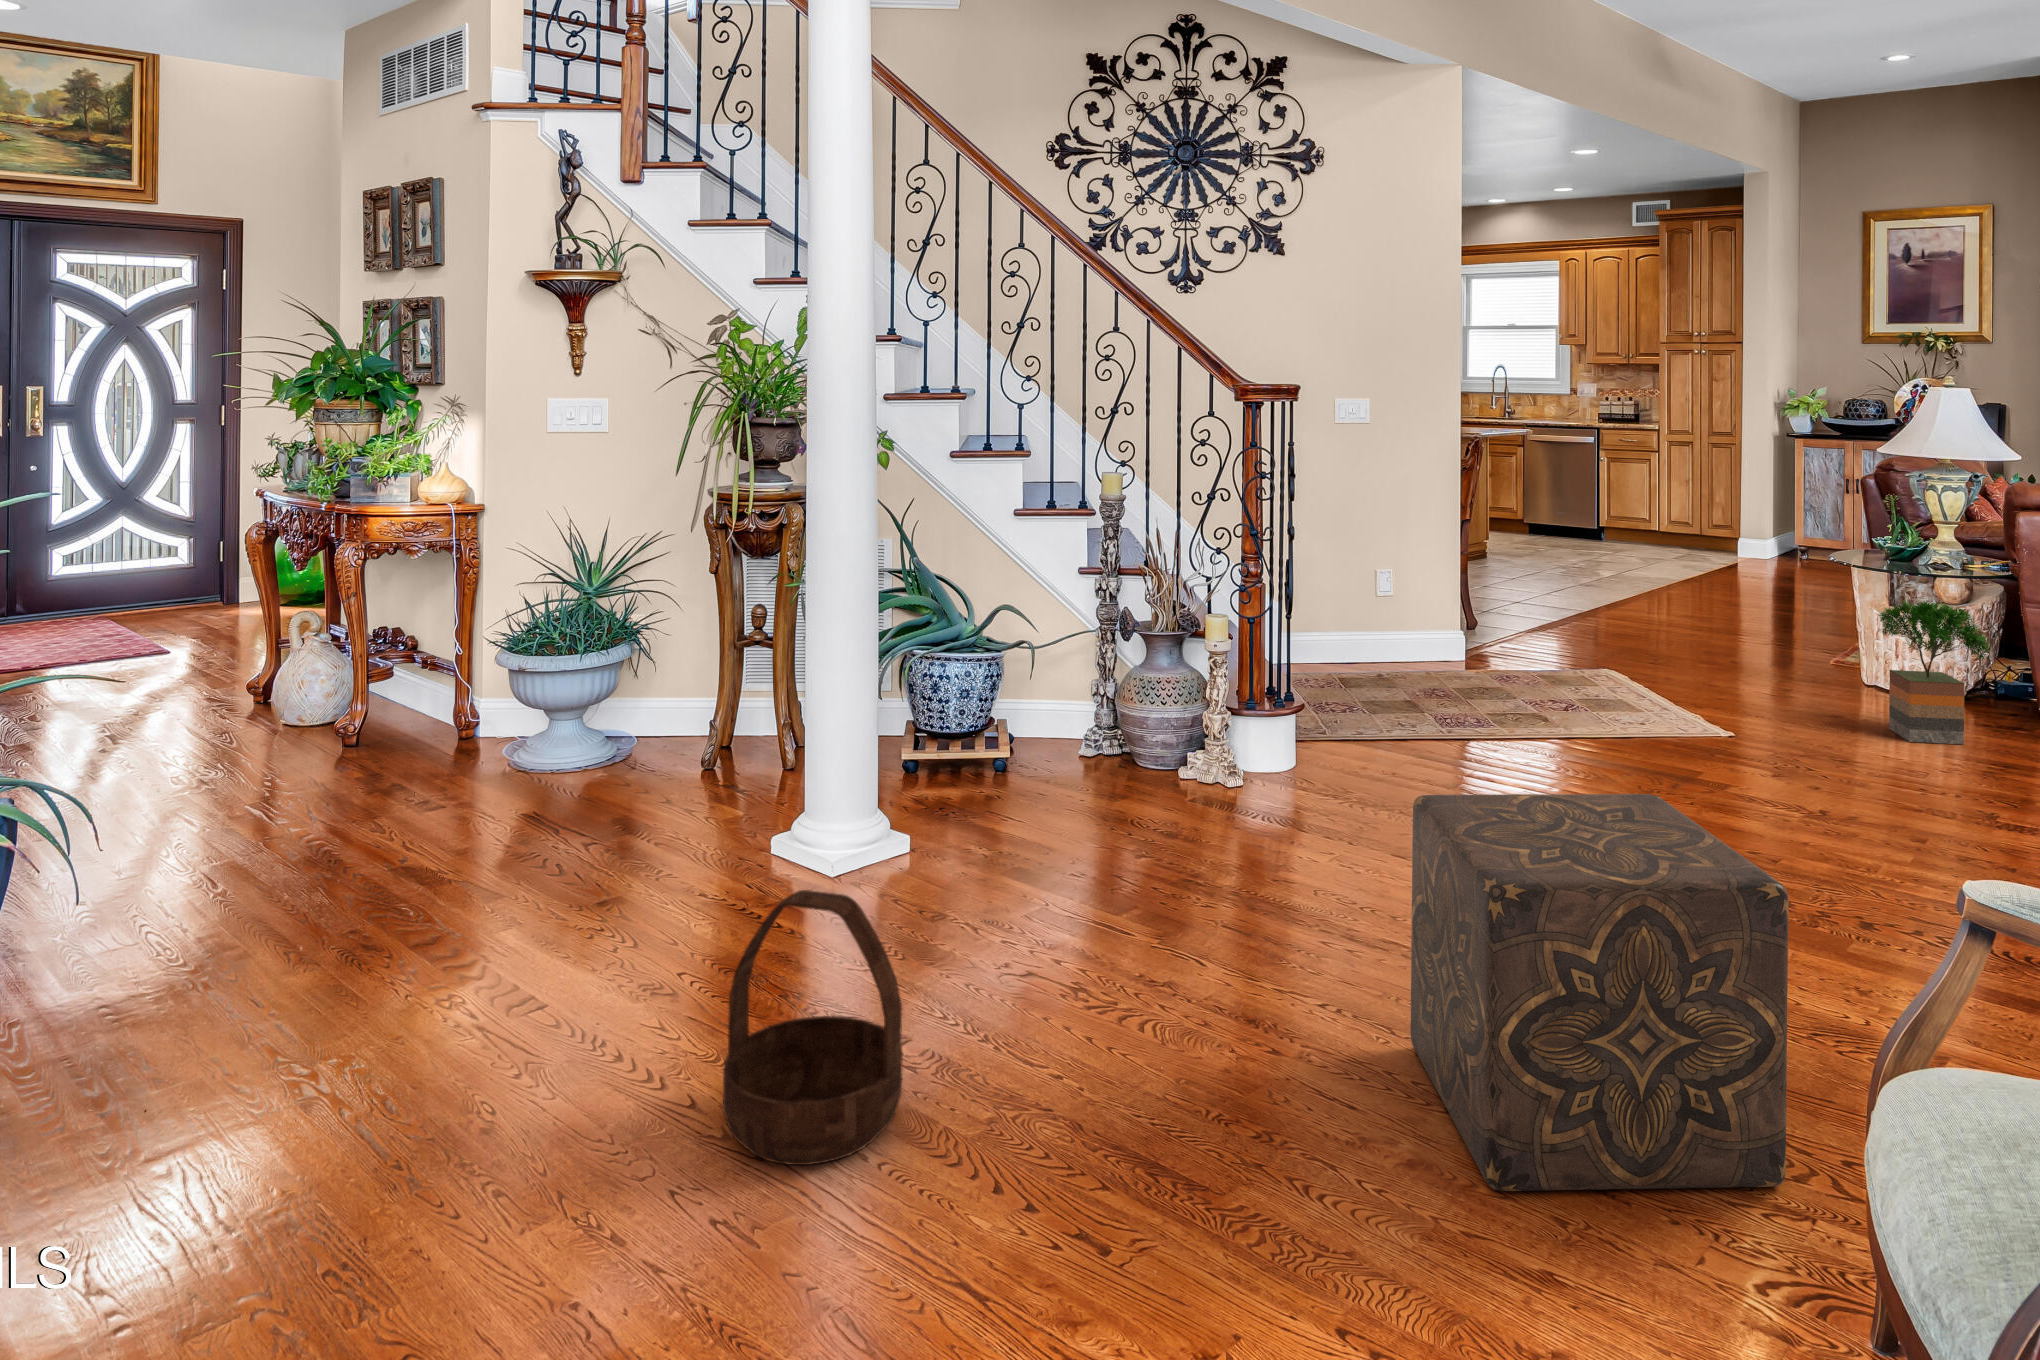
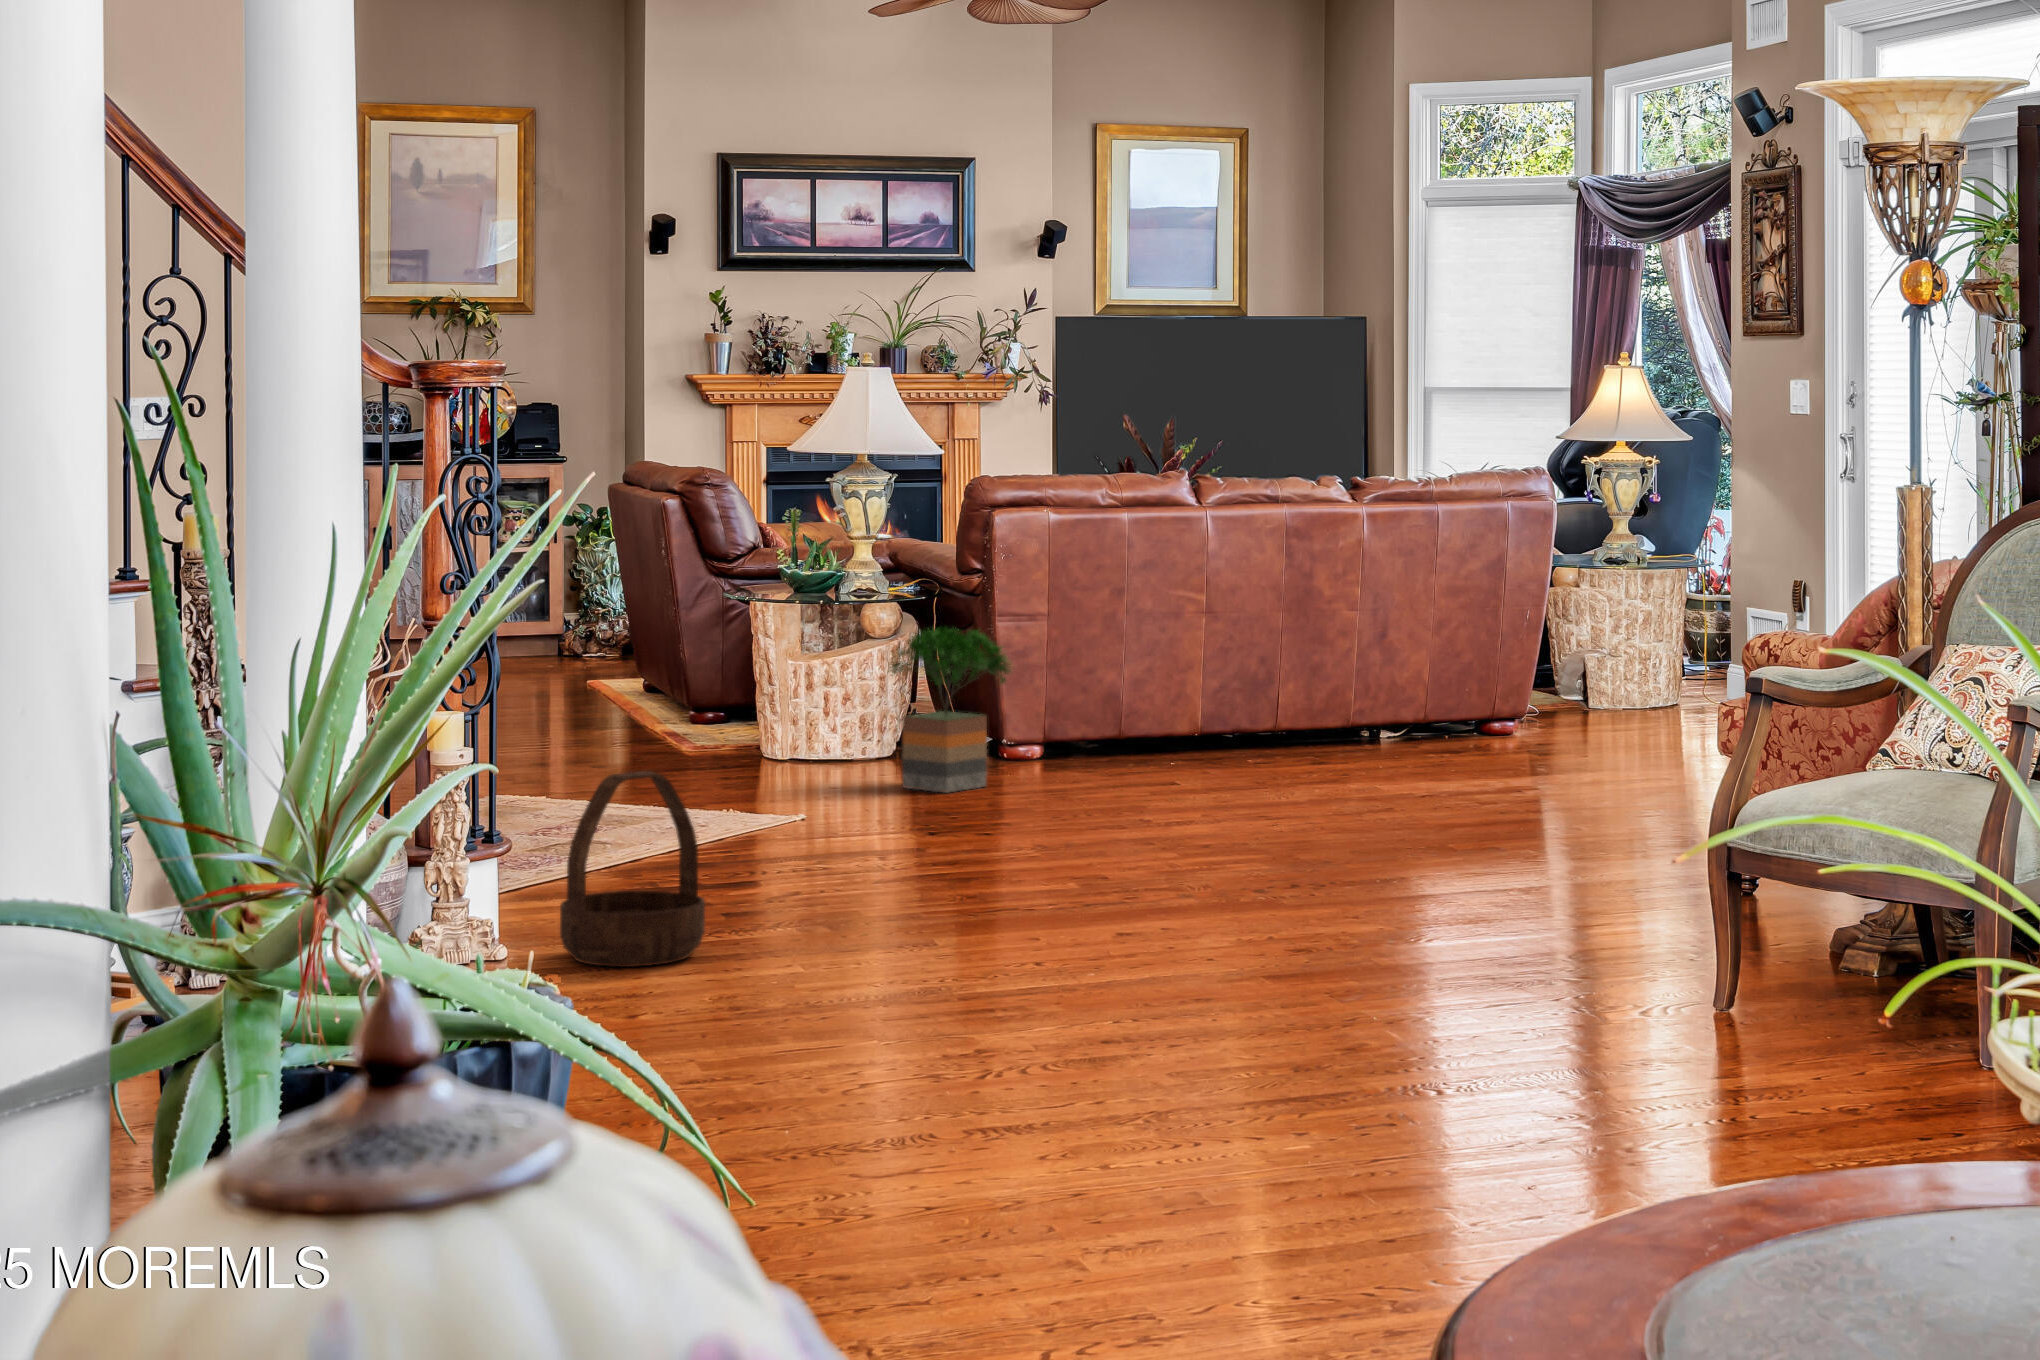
ottoman: present [1411,794,1788,1191] -> none [1259,731,1566,1017]
basket: present [723,890,903,1165] -> present [560,771,705,967]

